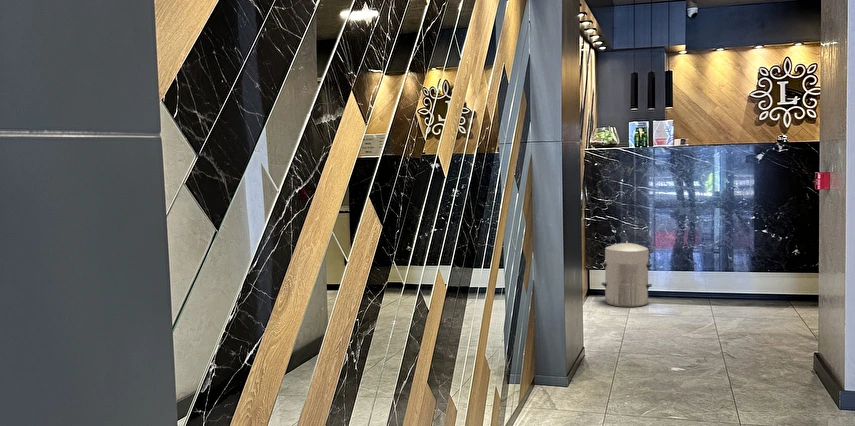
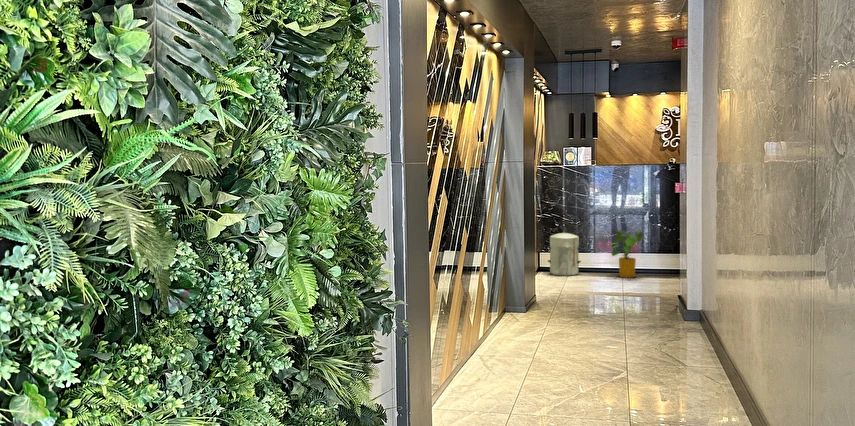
house plant: none [695,240,749,312] -> present [611,231,643,278]

